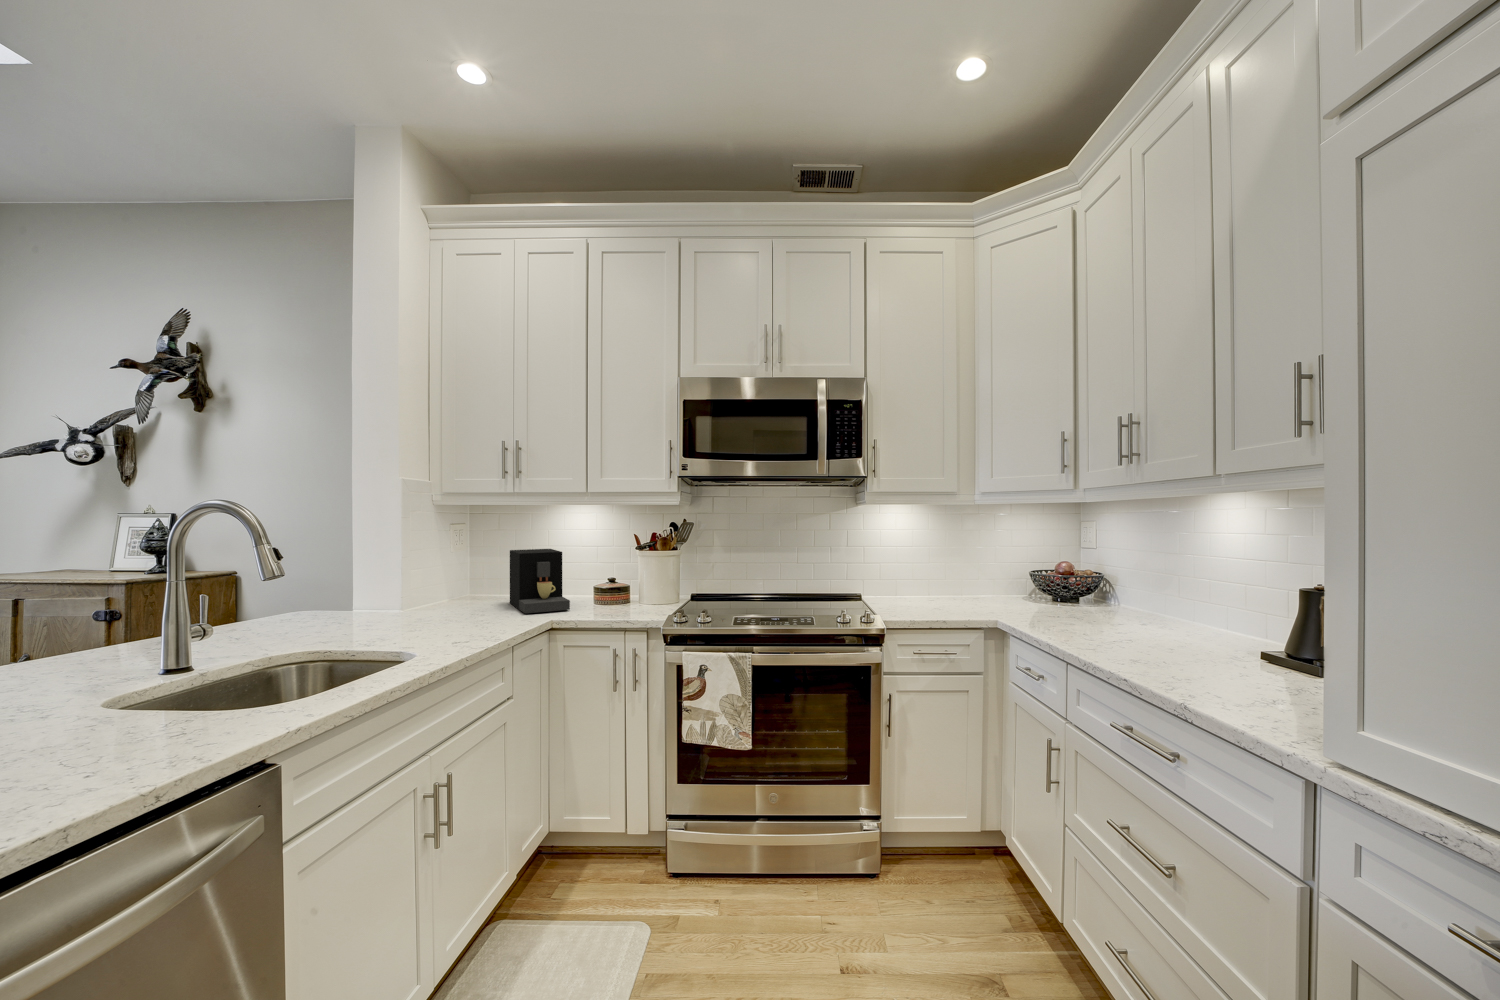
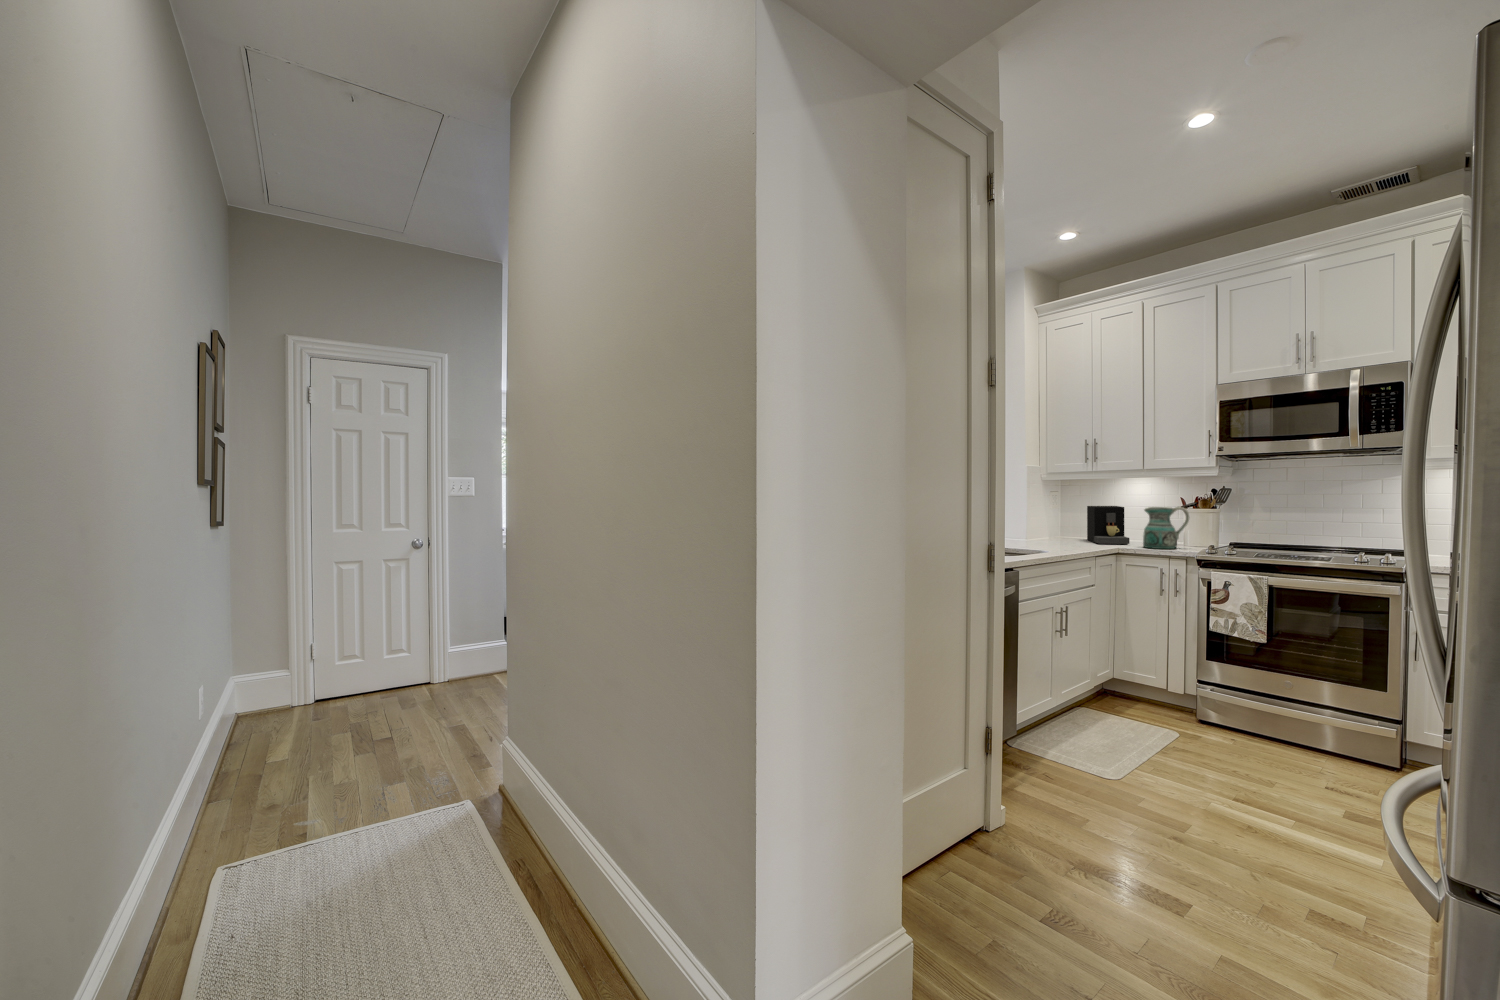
ceramic pitcher: none [590,551,649,619] -> present [1143,507,1189,549]

